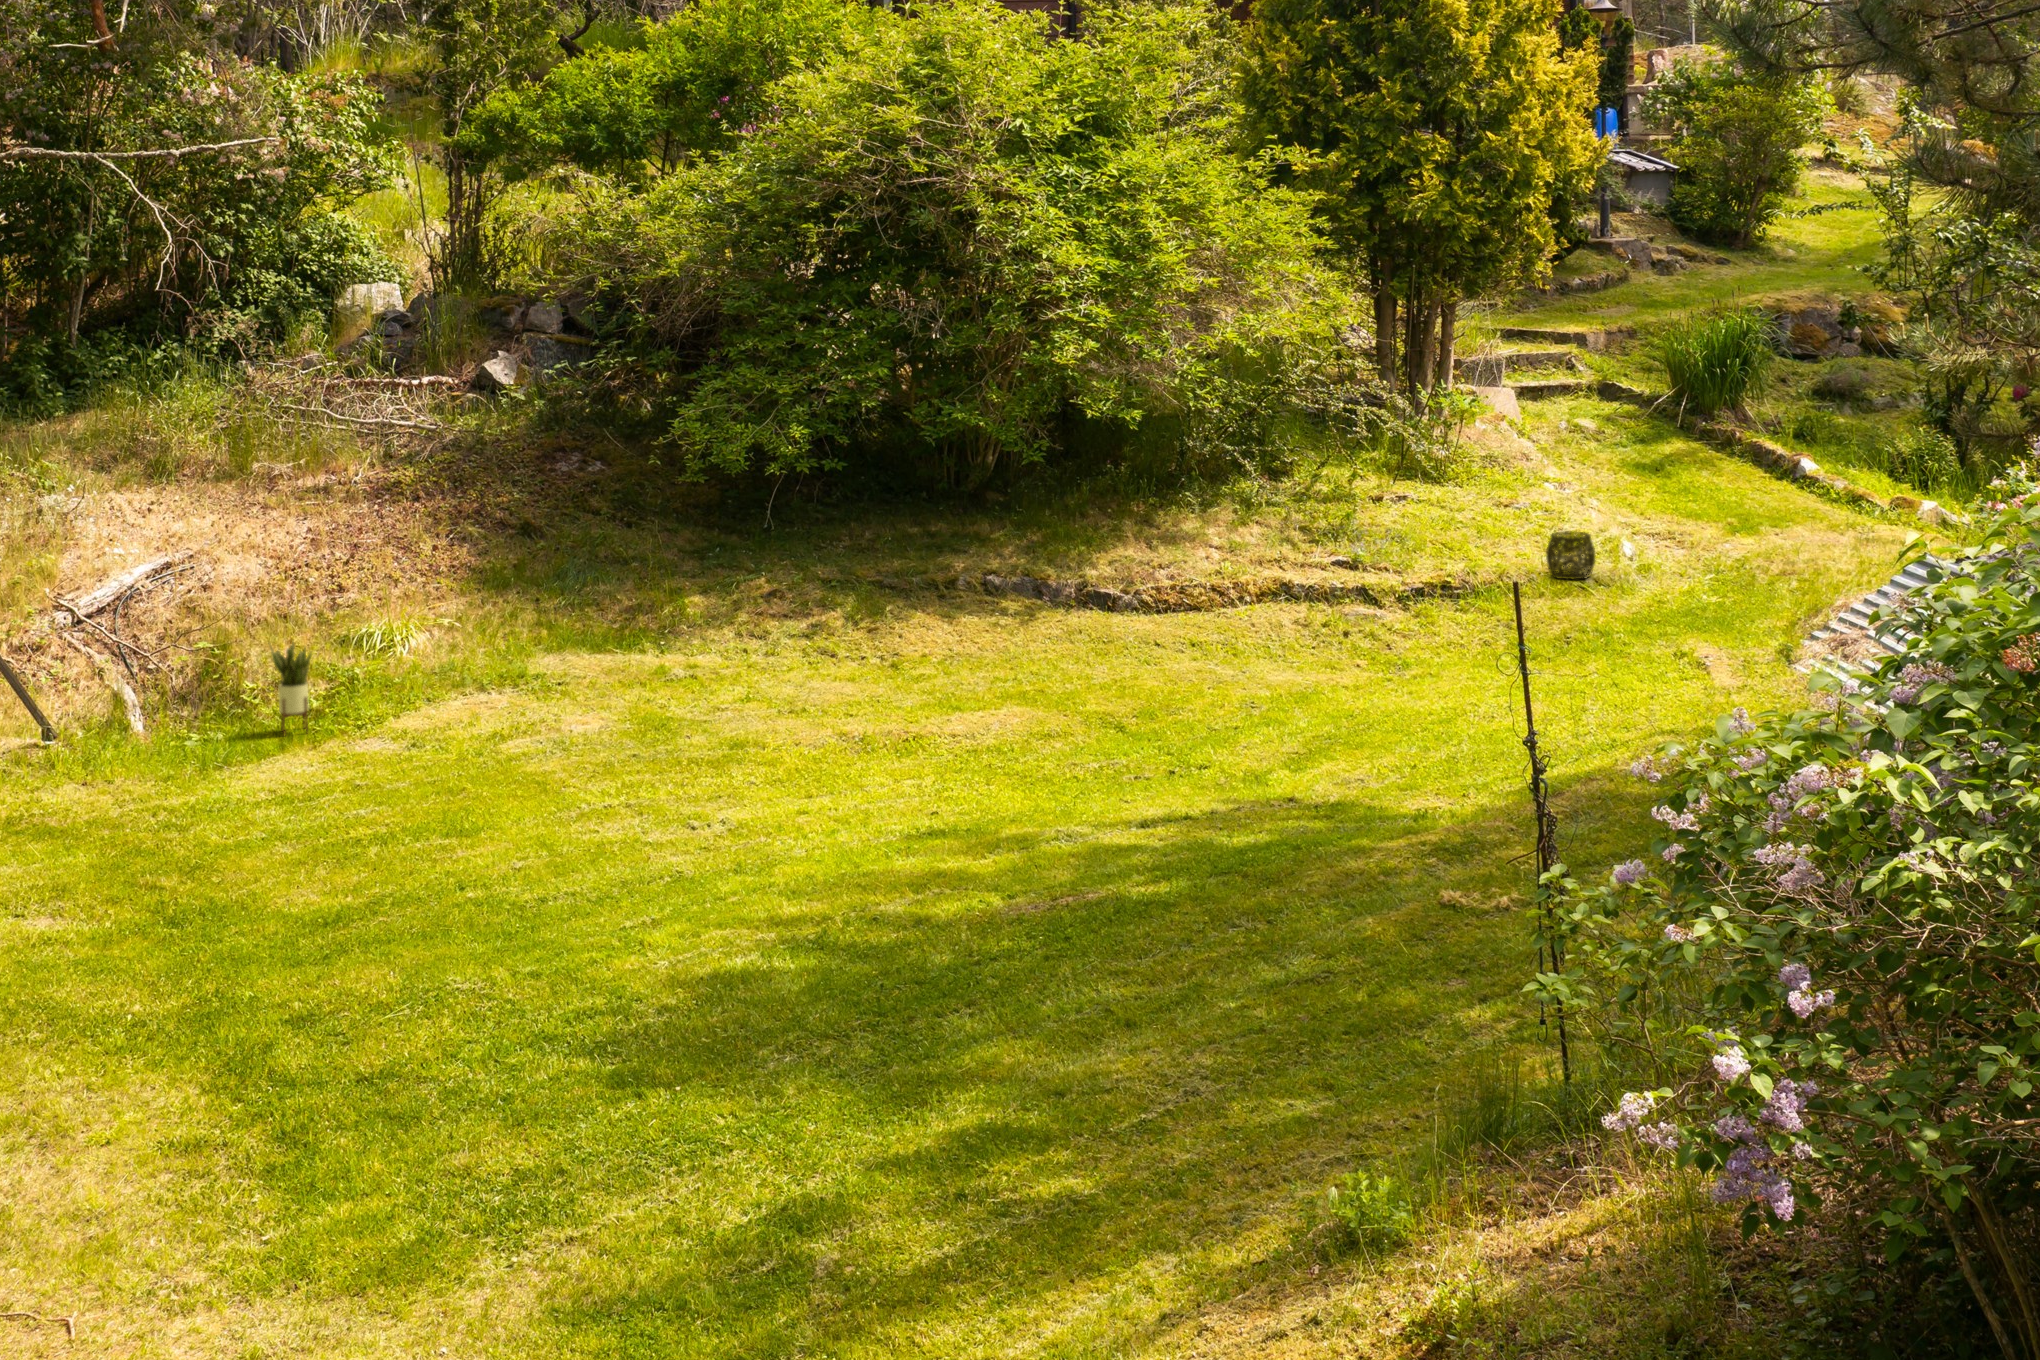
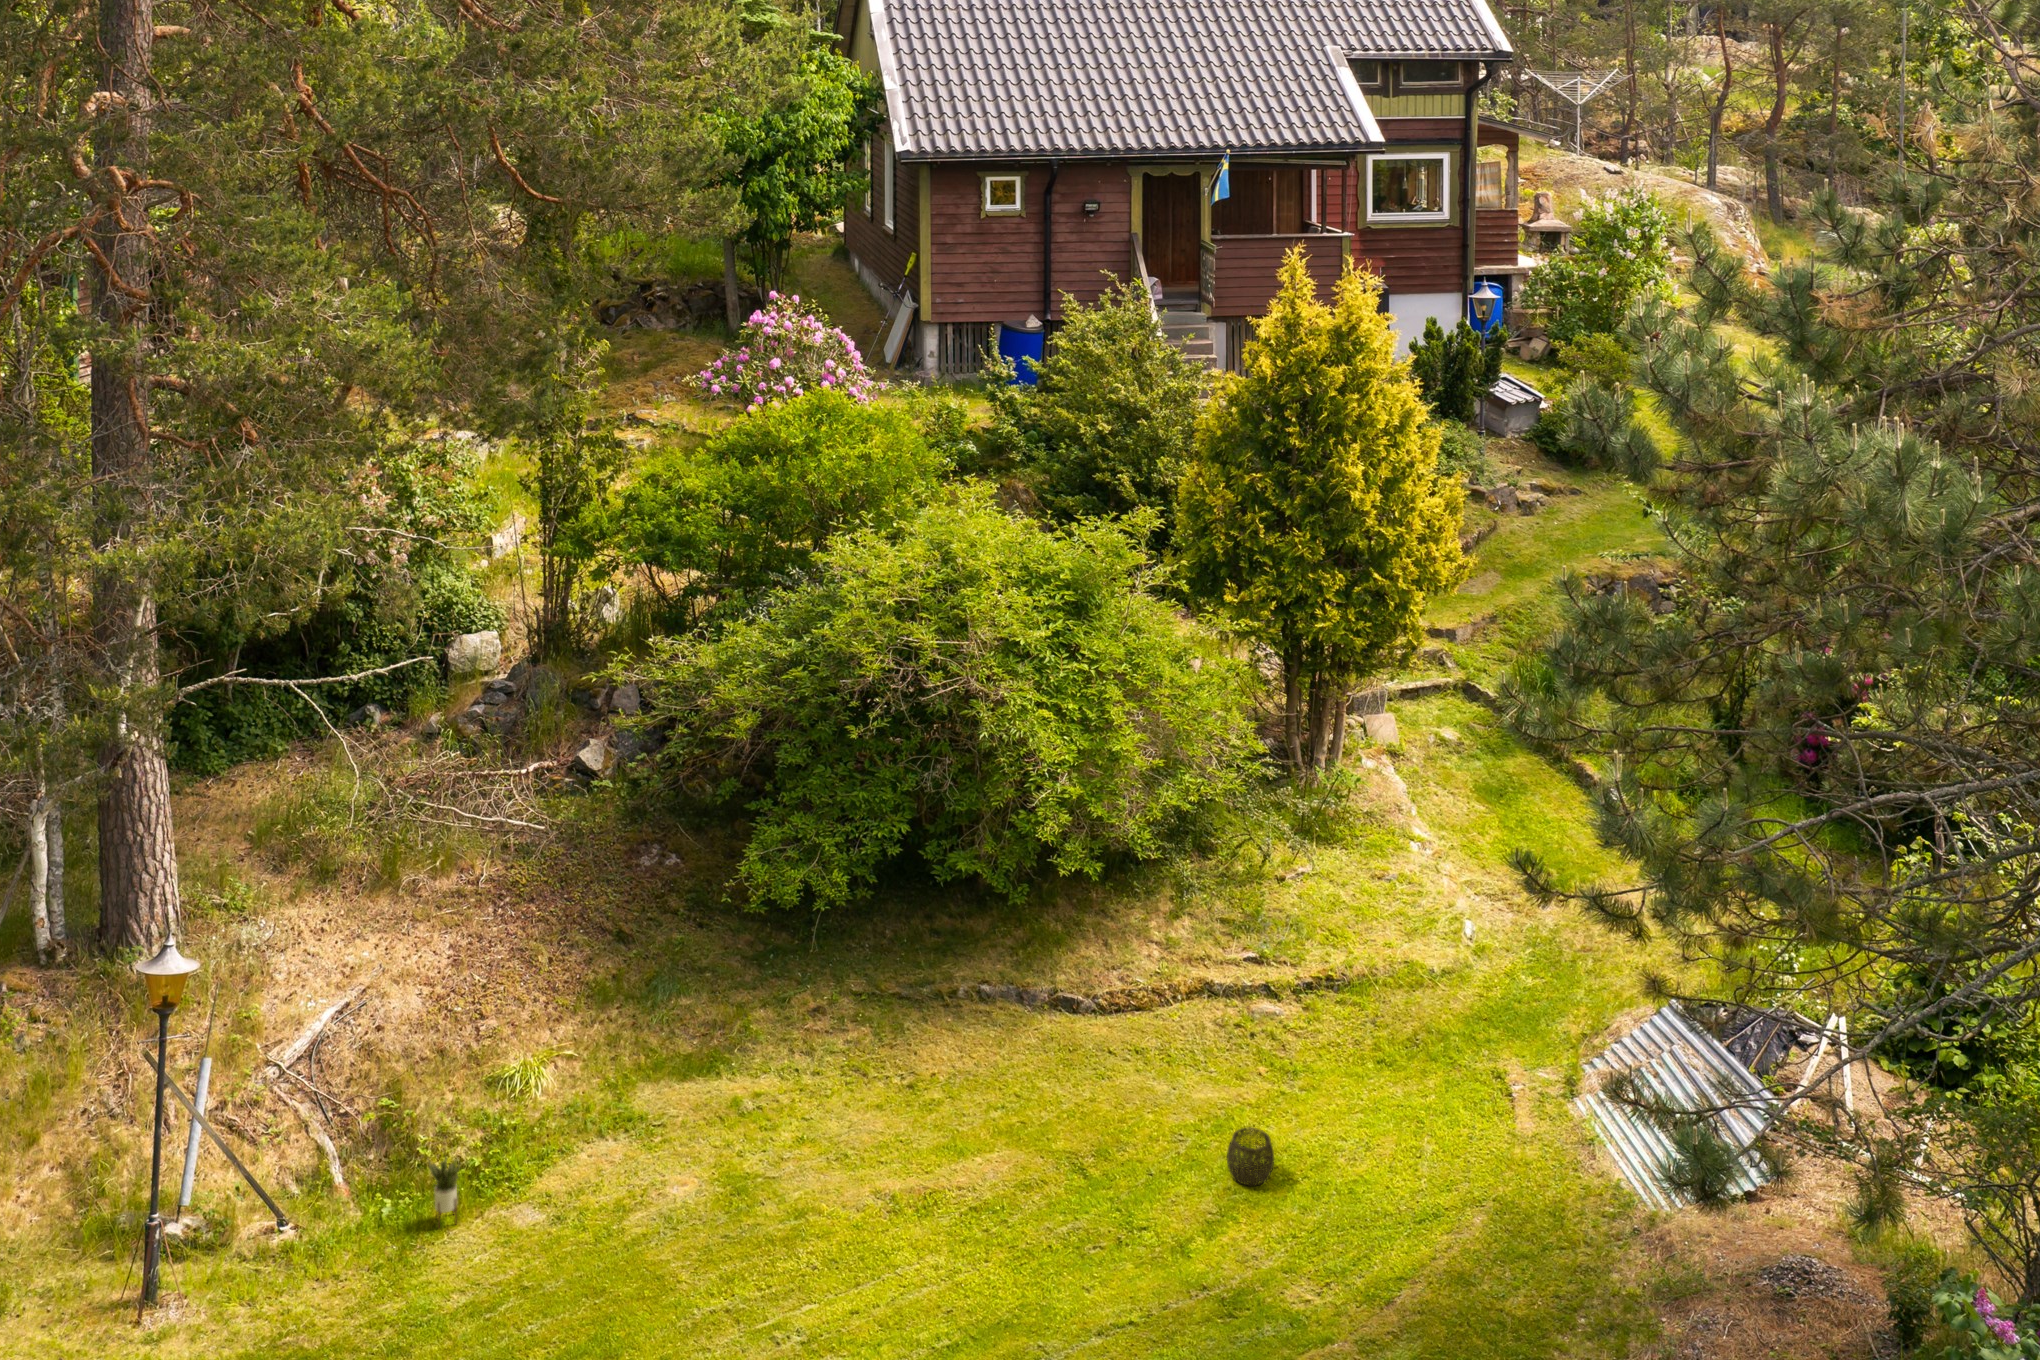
woven basket: present [1546,531,1596,579] -> present [1227,1128,1274,1186]

